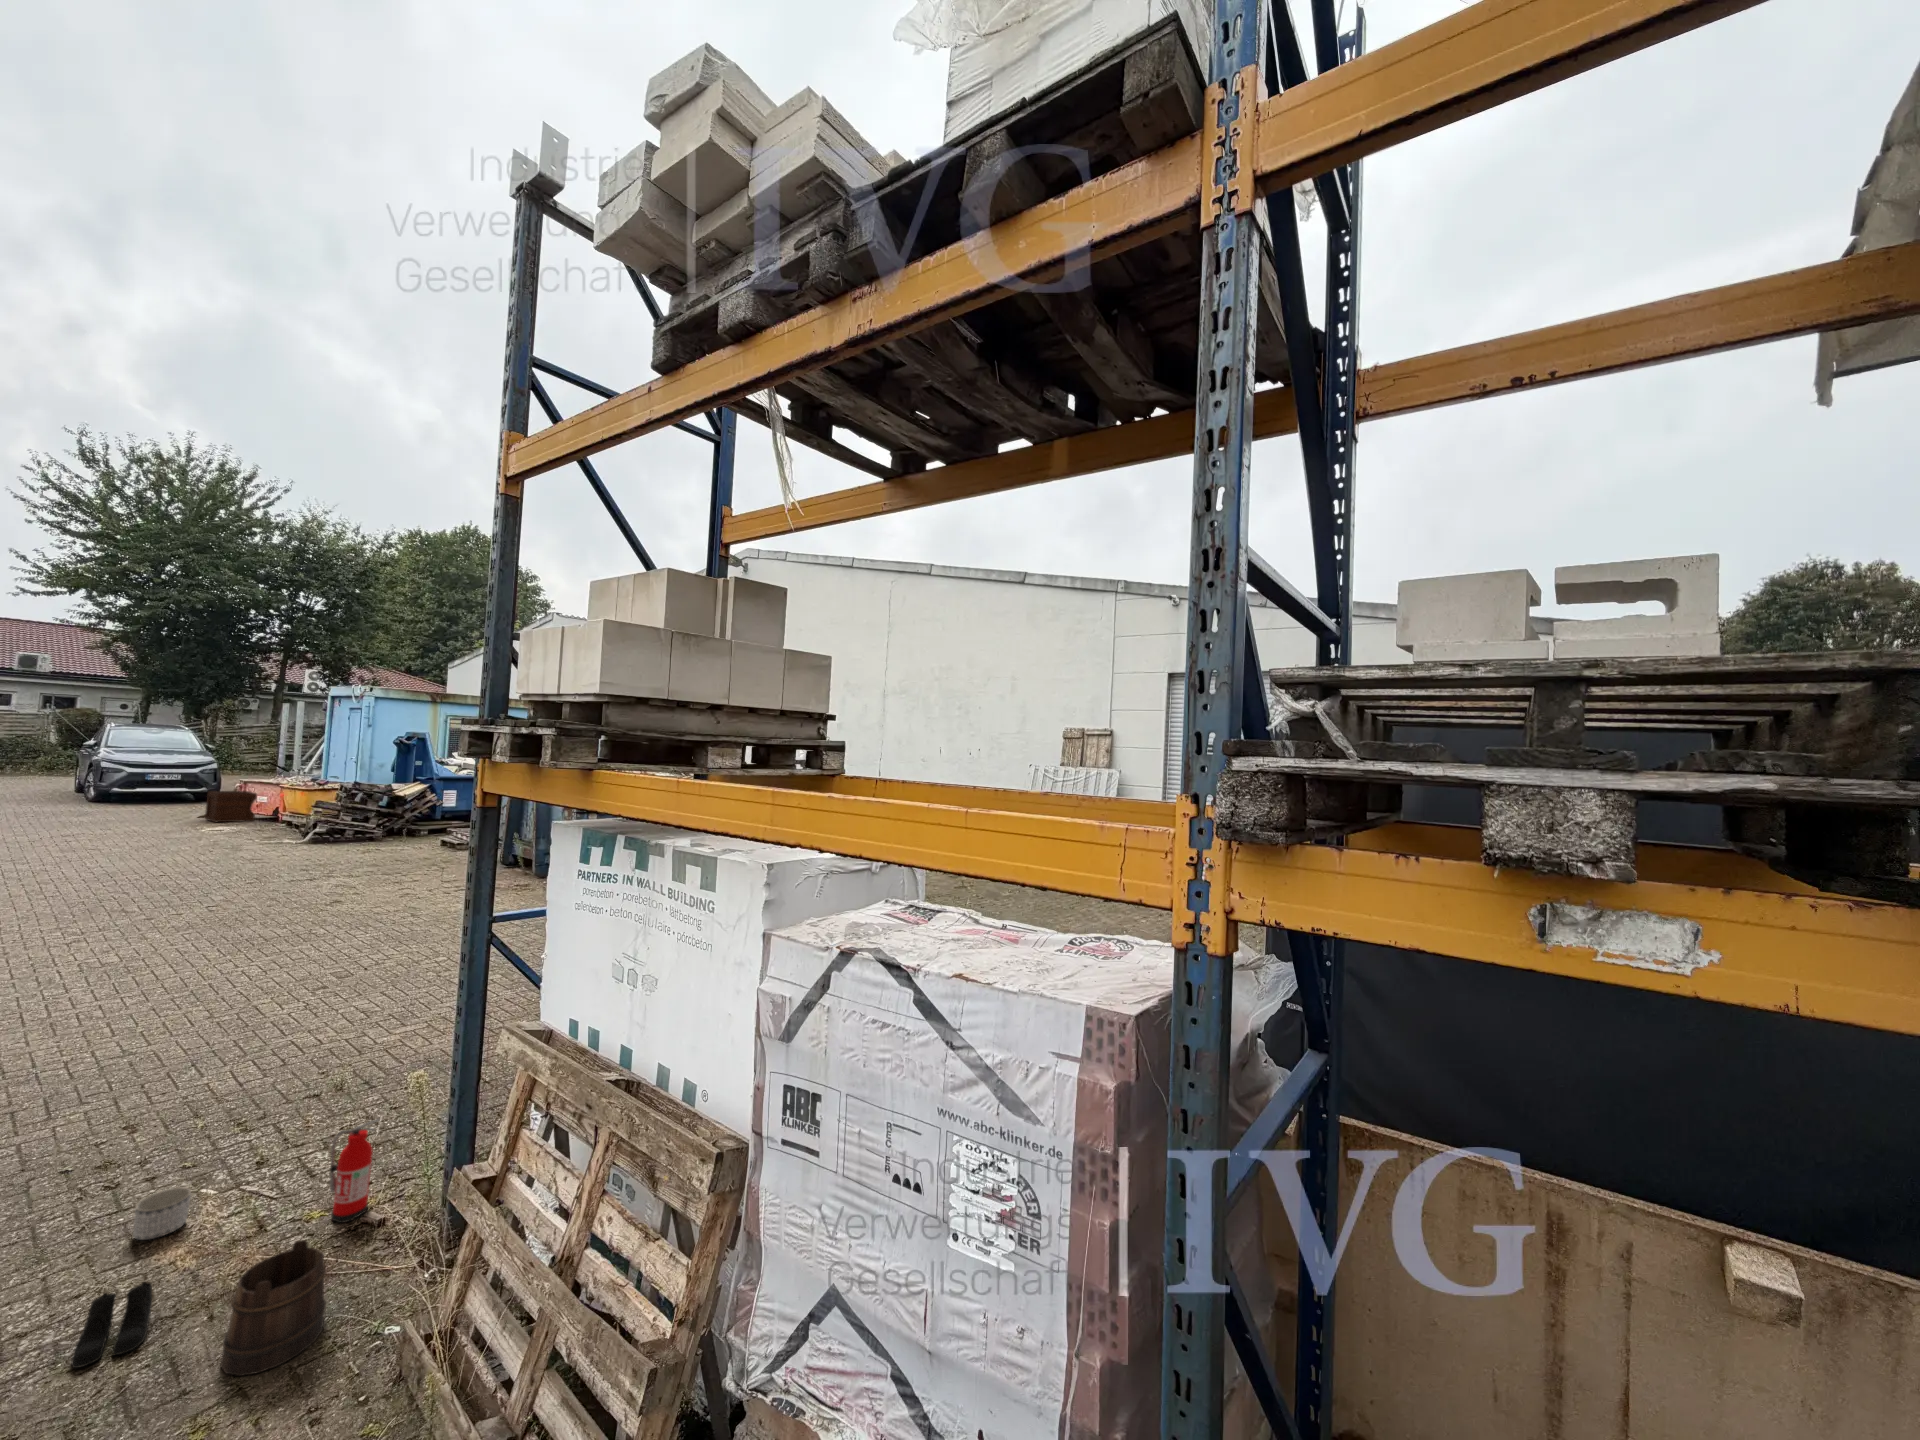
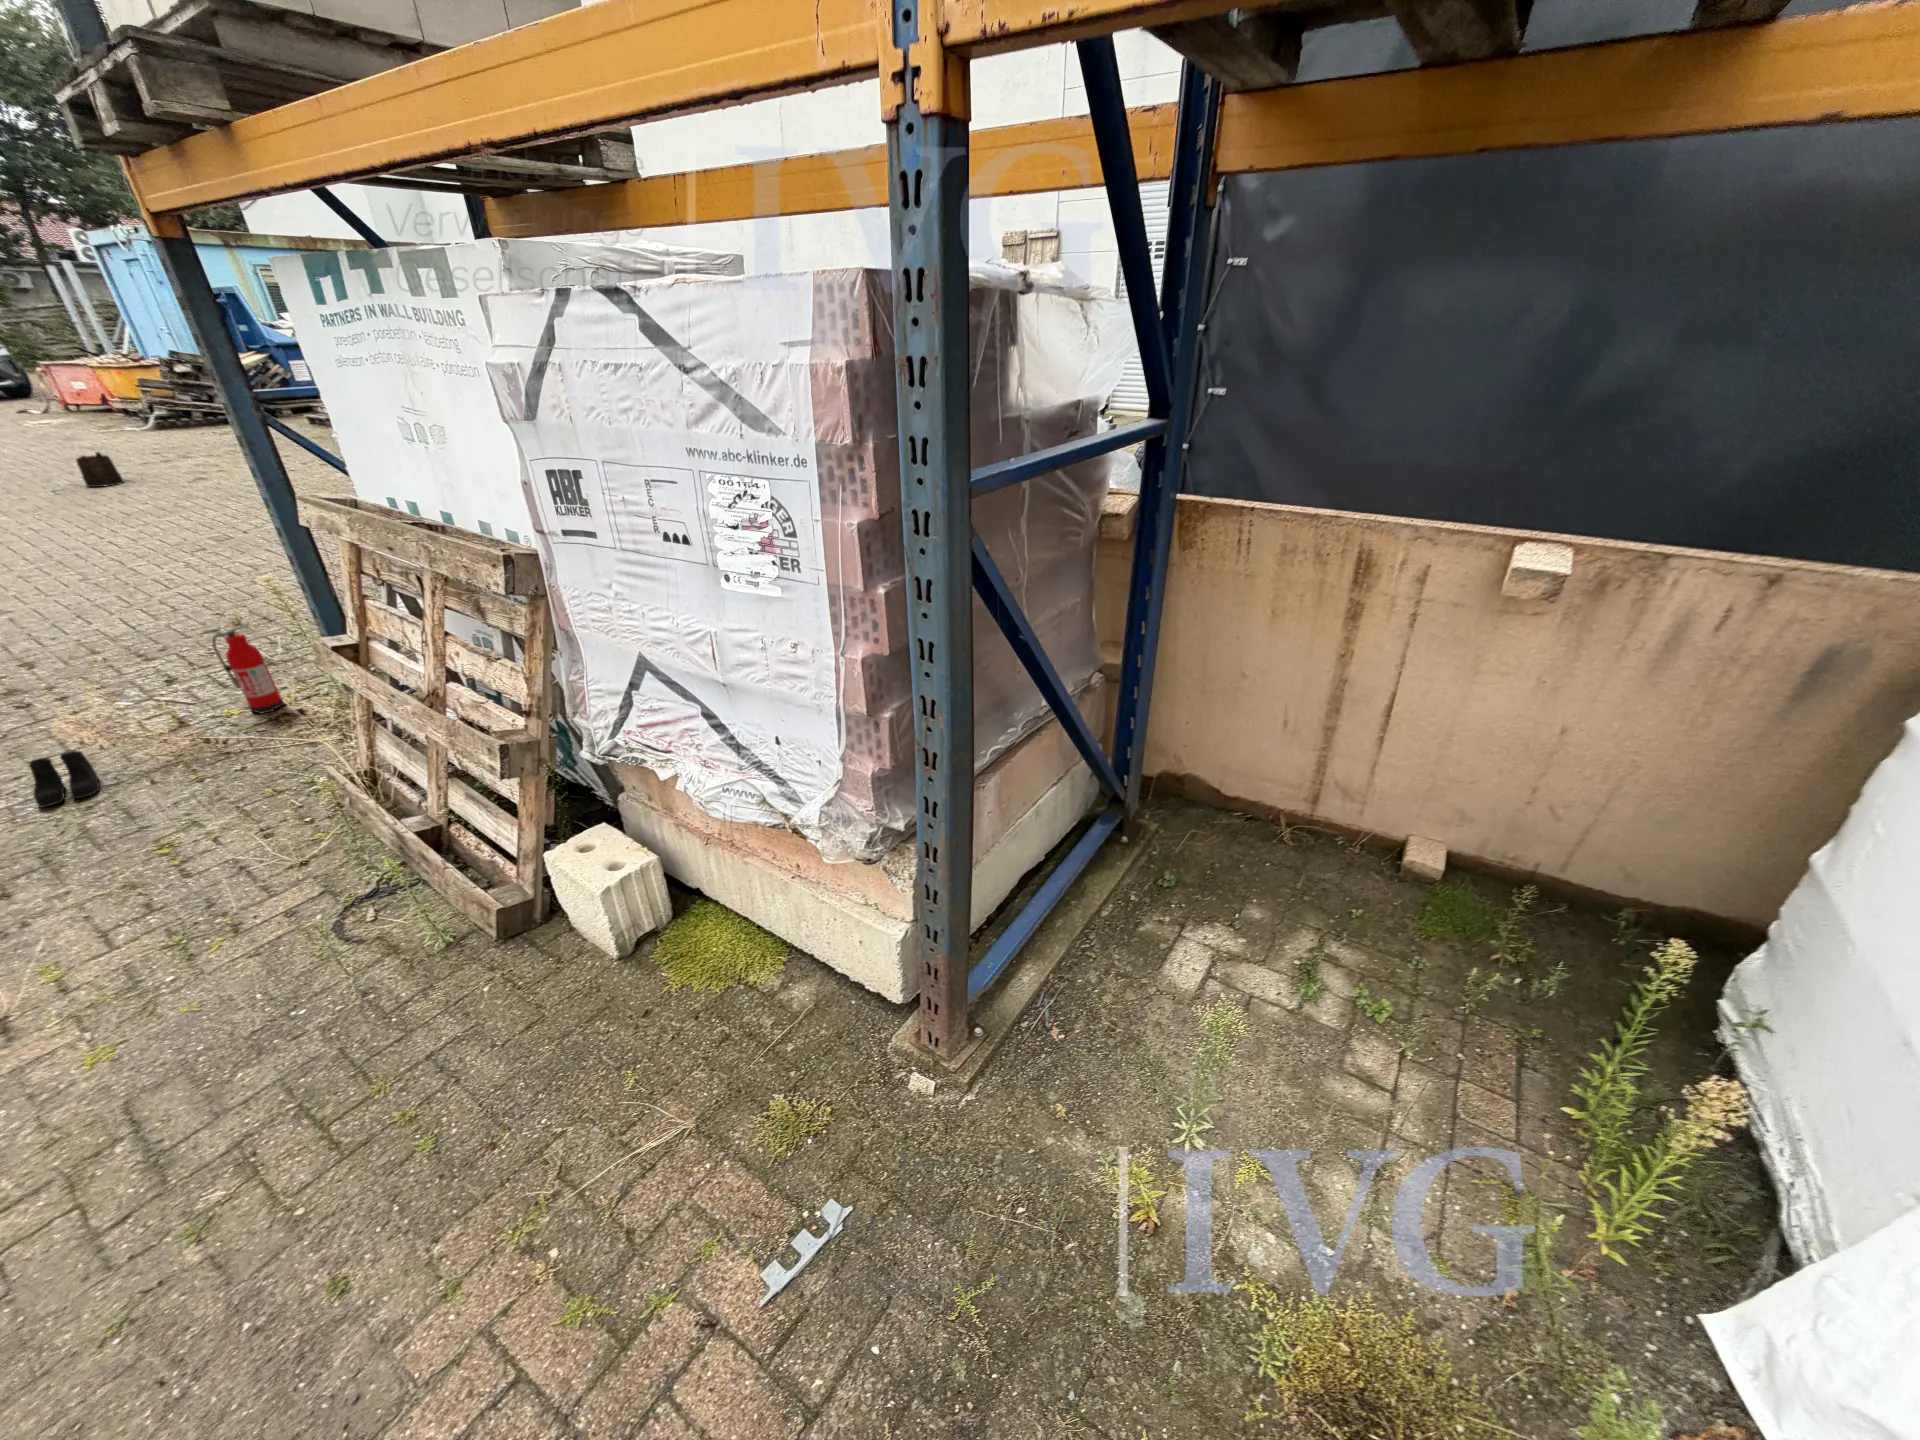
wooden crate: present [205,791,257,822] -> none [8,380,86,421]
planter: present [133,1187,191,1240] -> none [48,692,112,733]
bucket: present [220,1240,326,1376] -> present [76,452,124,487]

